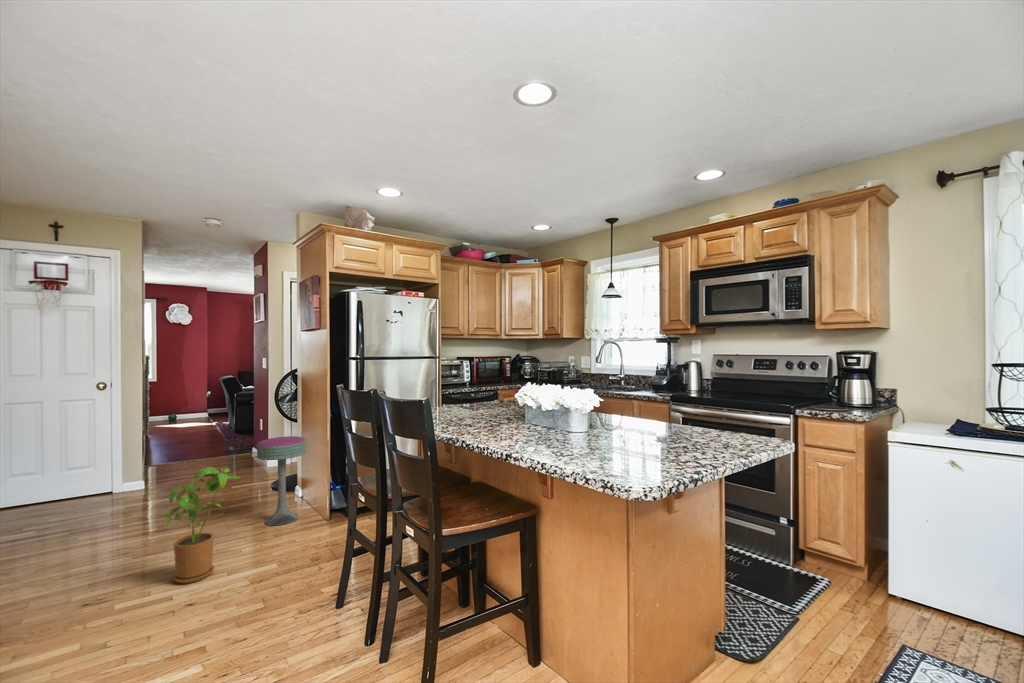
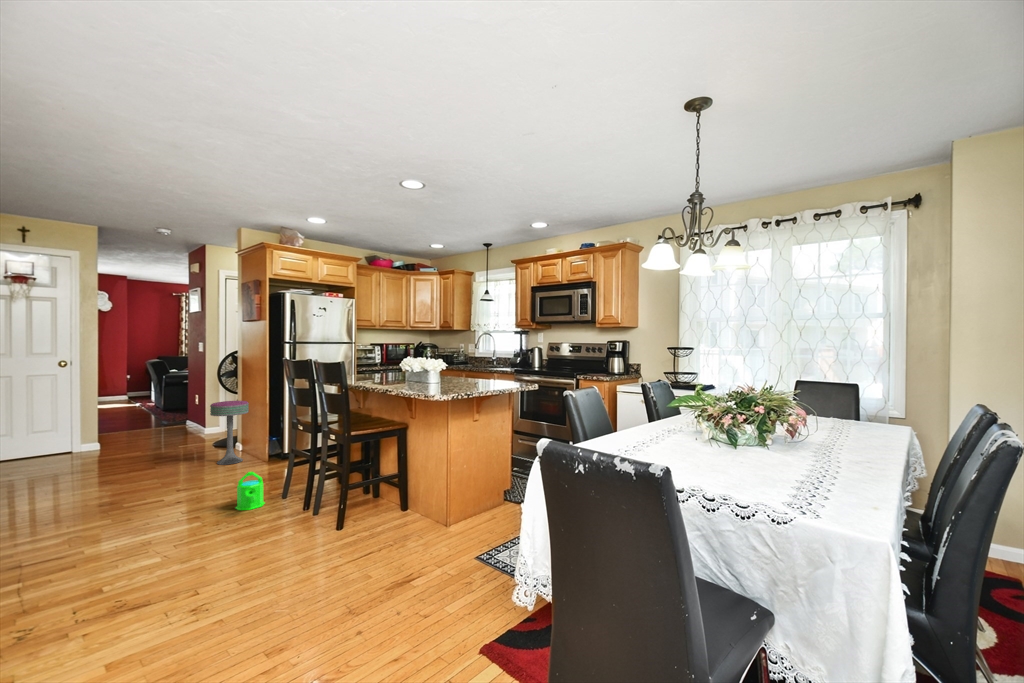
house plant: present [166,467,240,583] -> none [155,415,208,492]
watering can: none [261,572,310,642] -> present [235,472,265,510]

